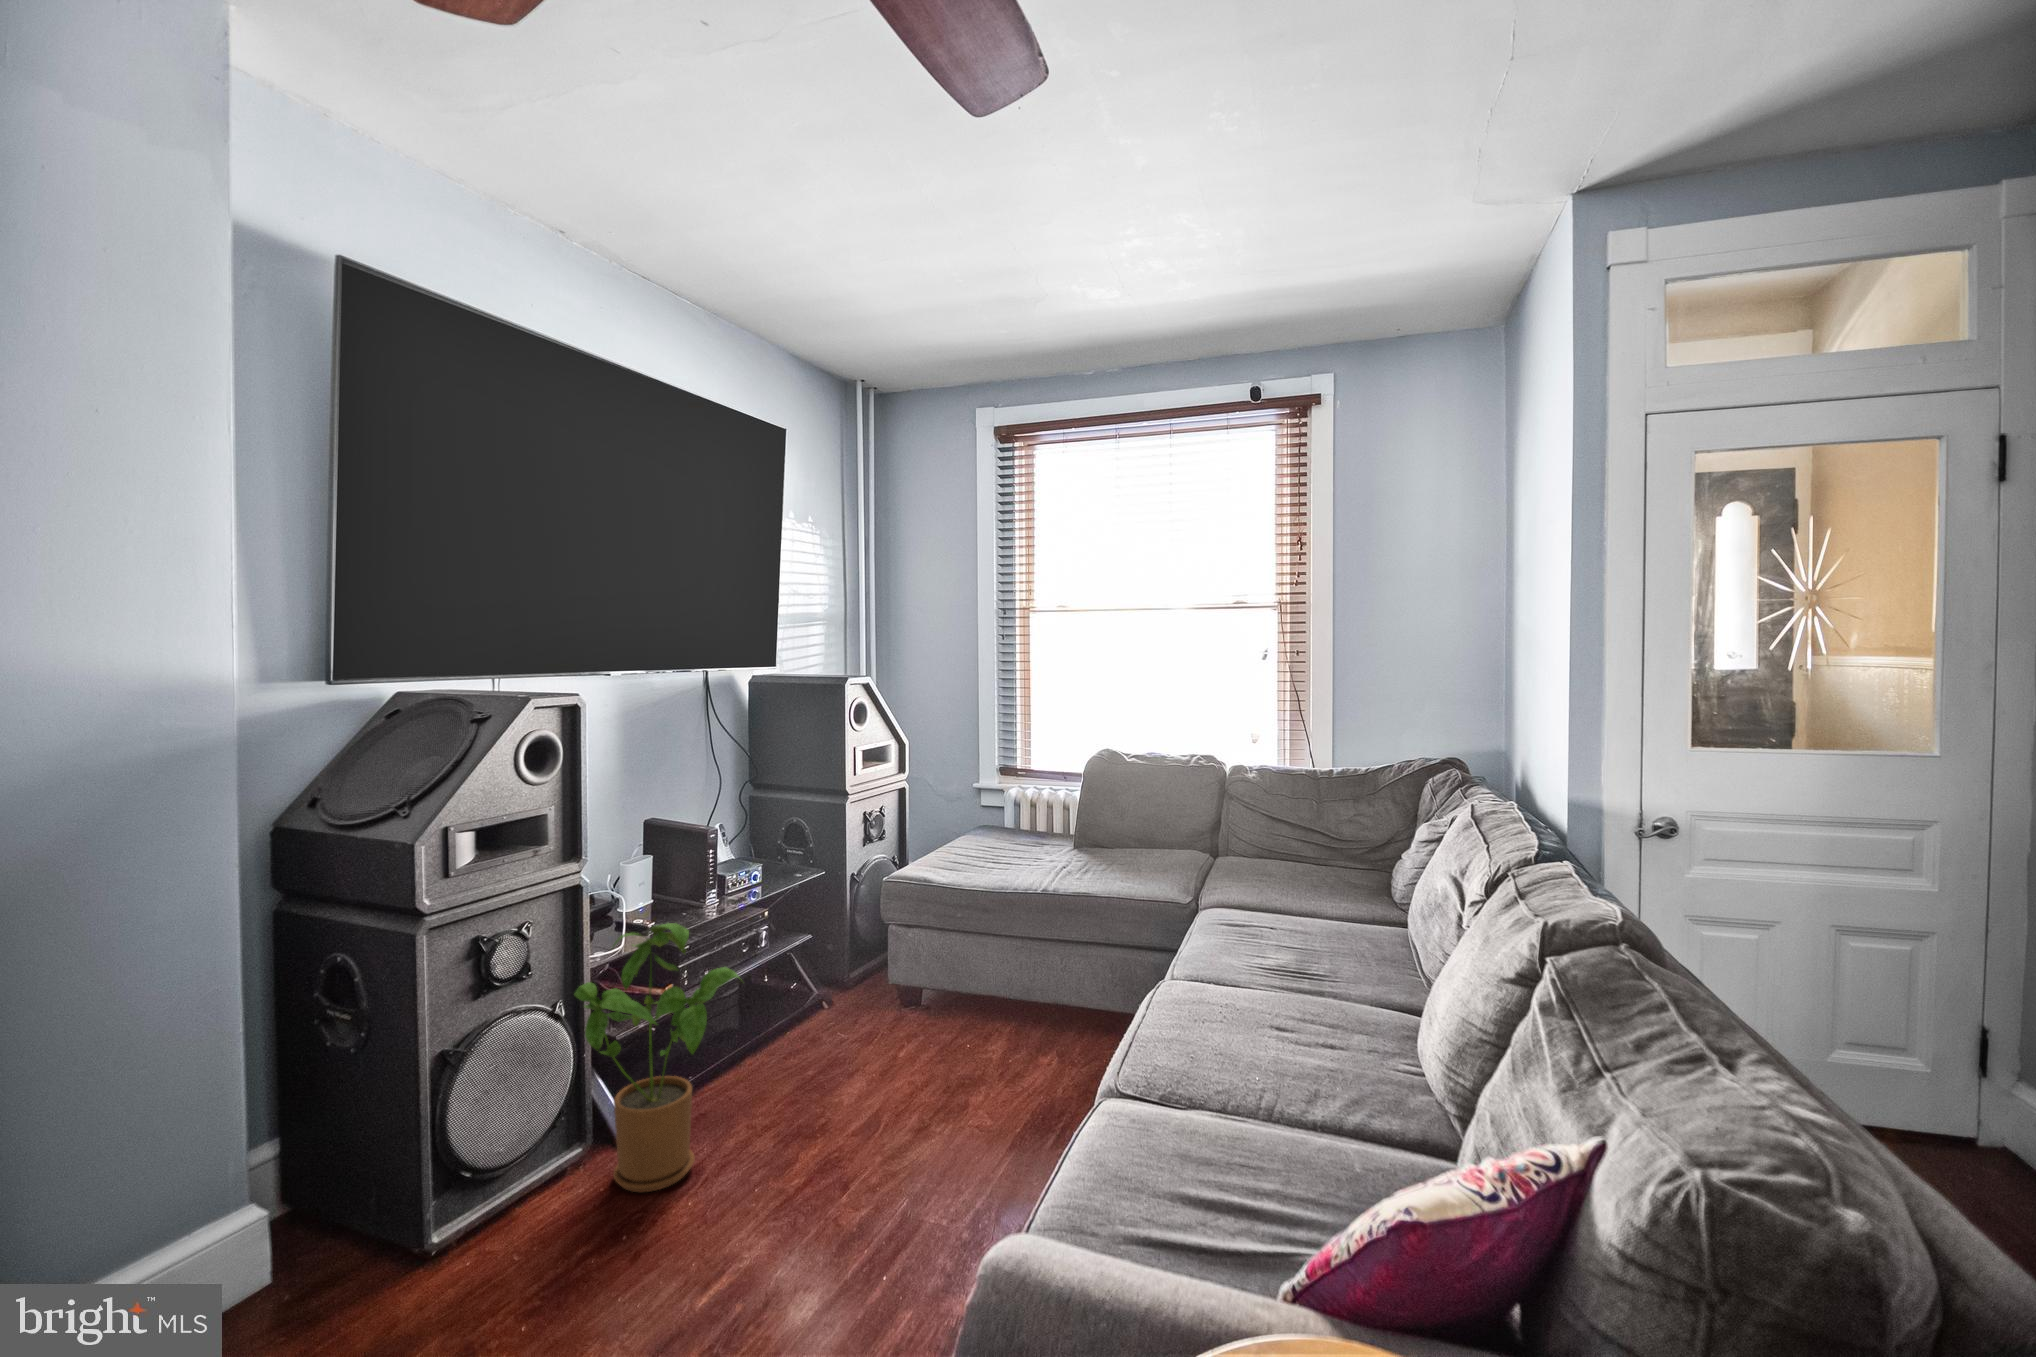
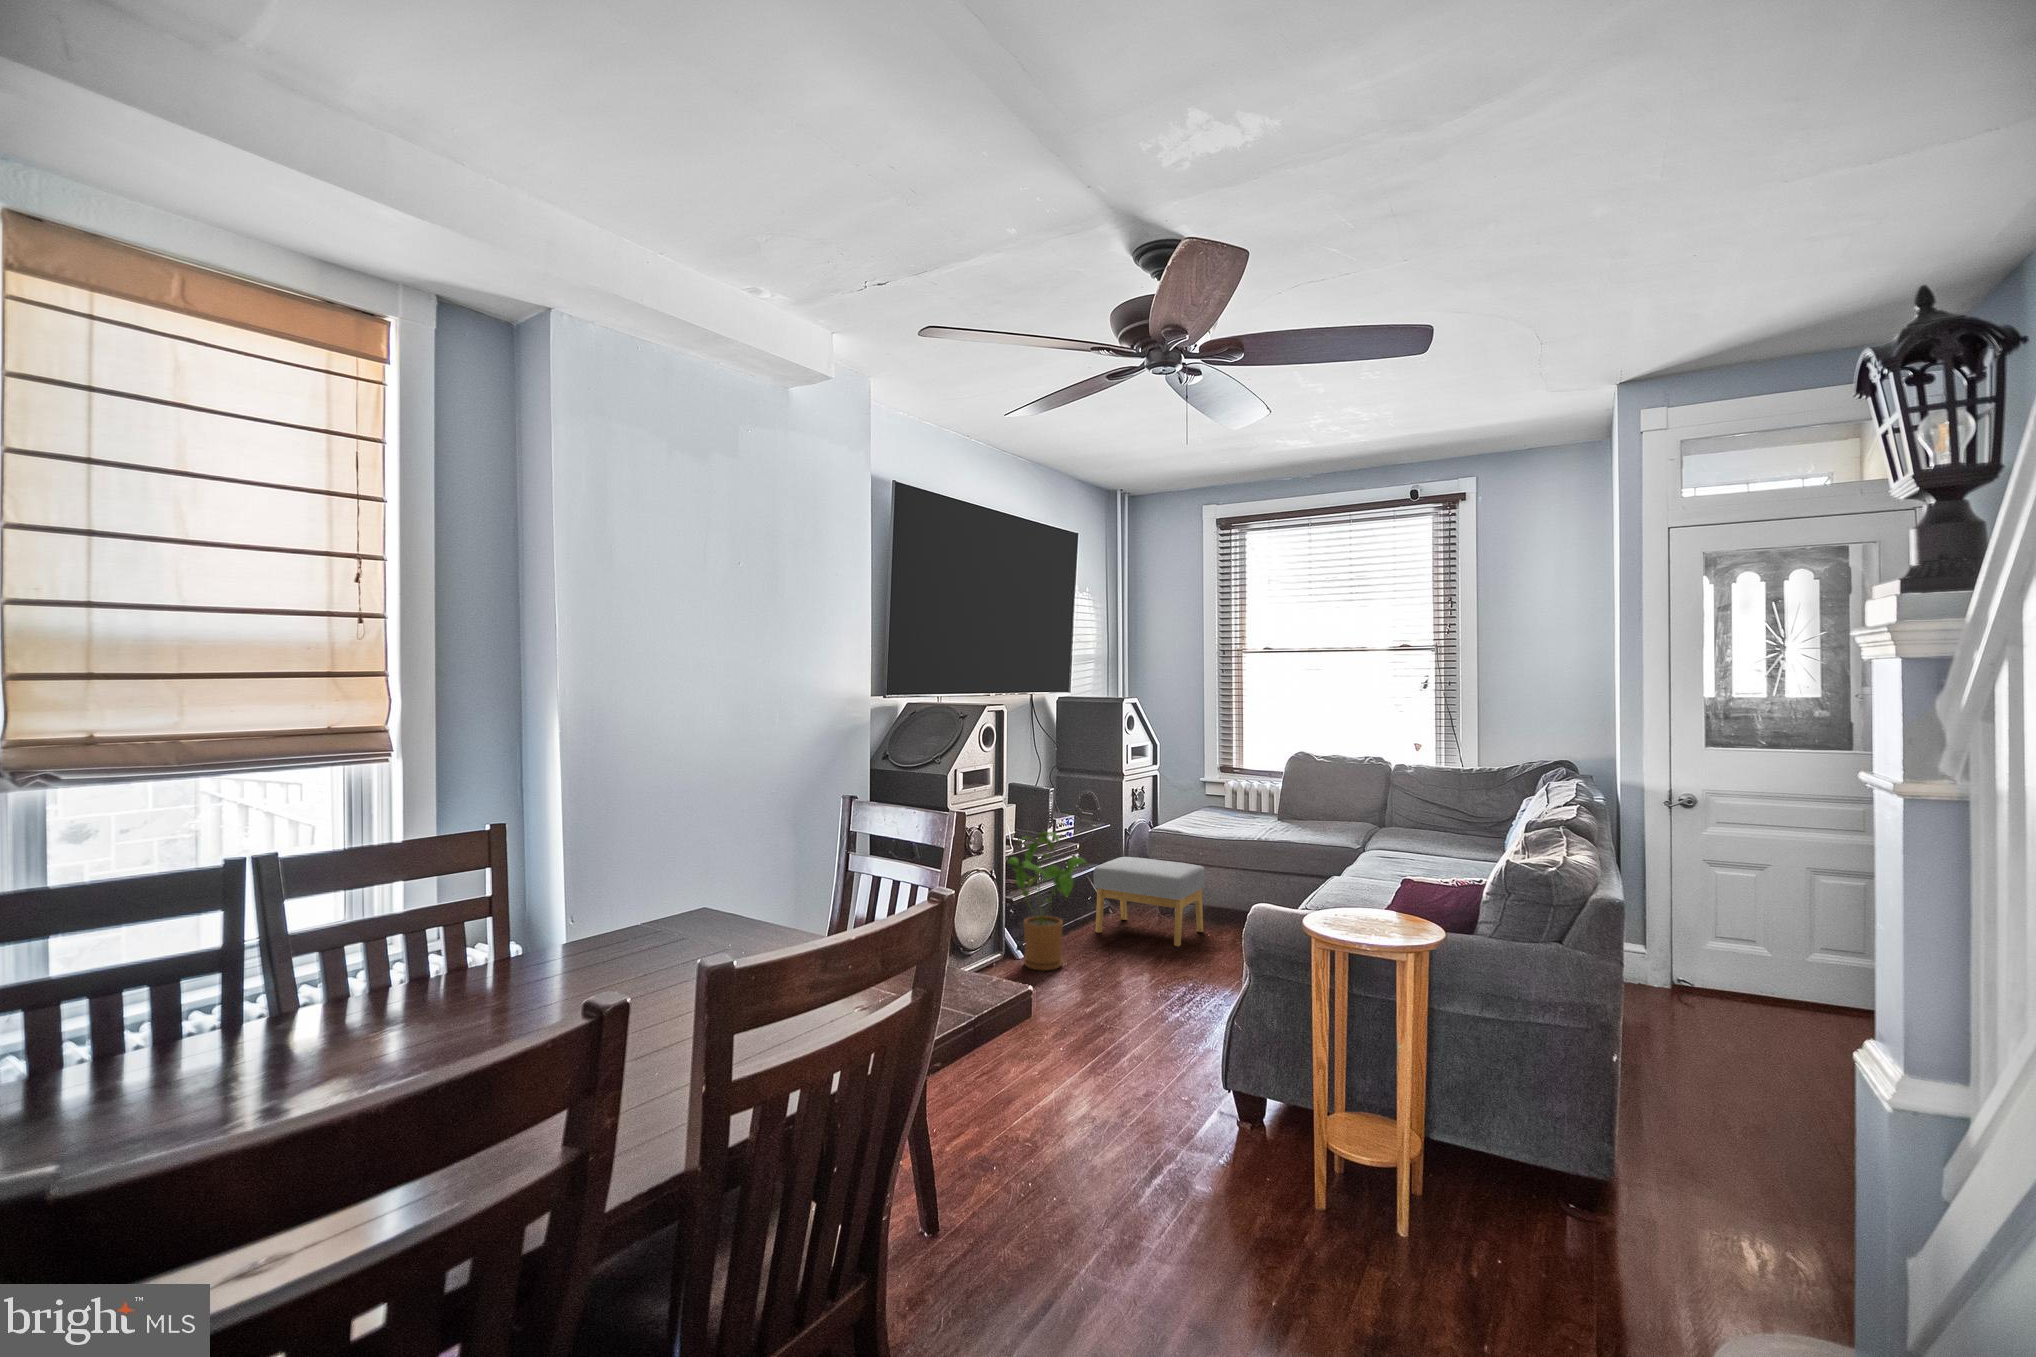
footstool: none [781,926,963,1086] -> present [1094,857,1205,946]

